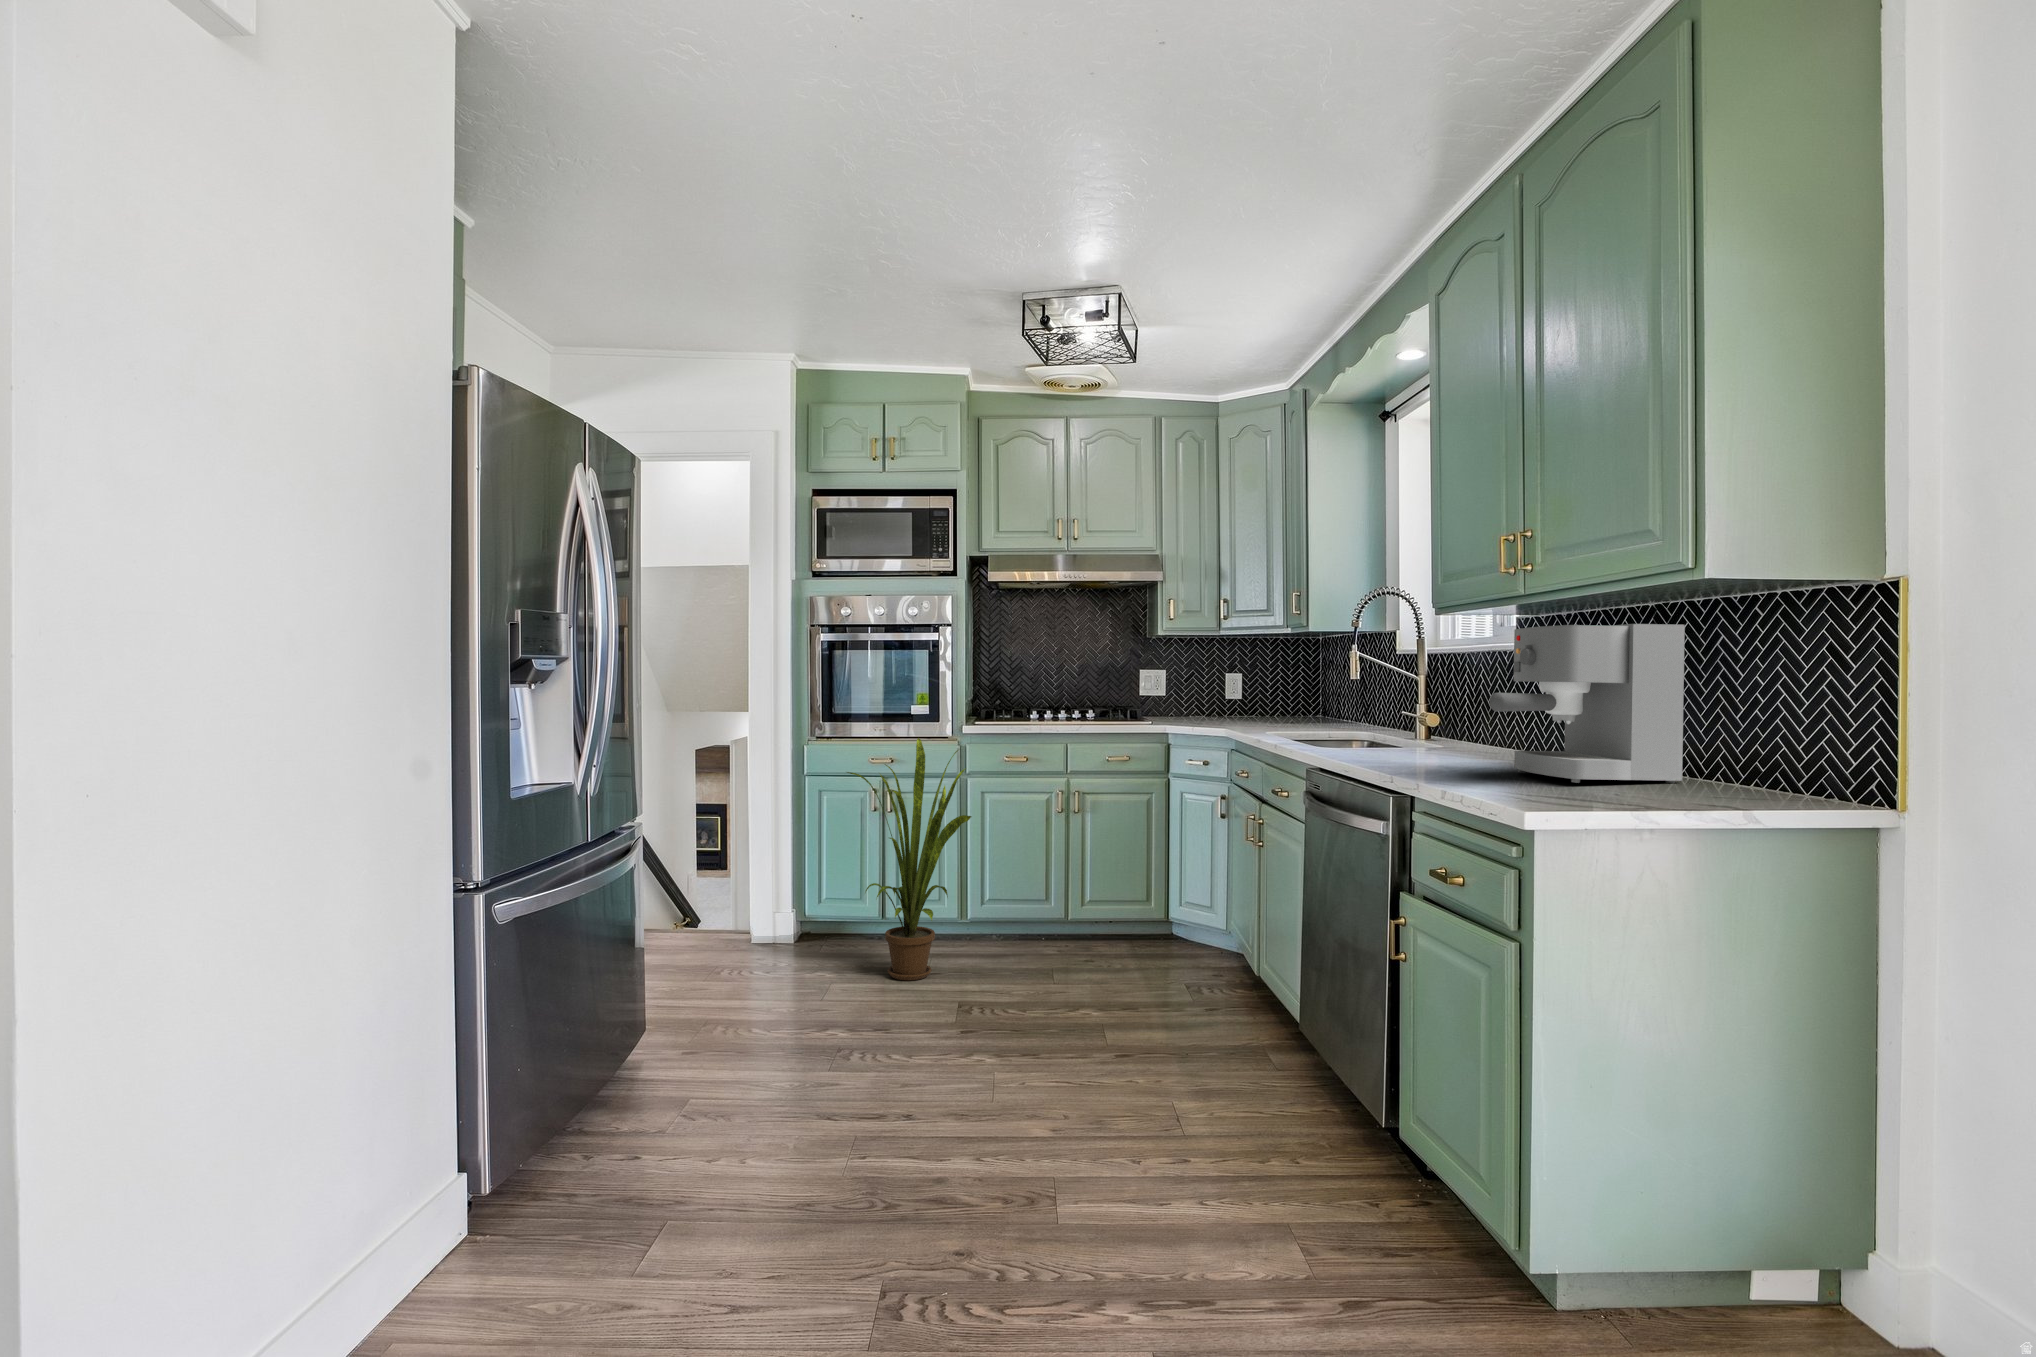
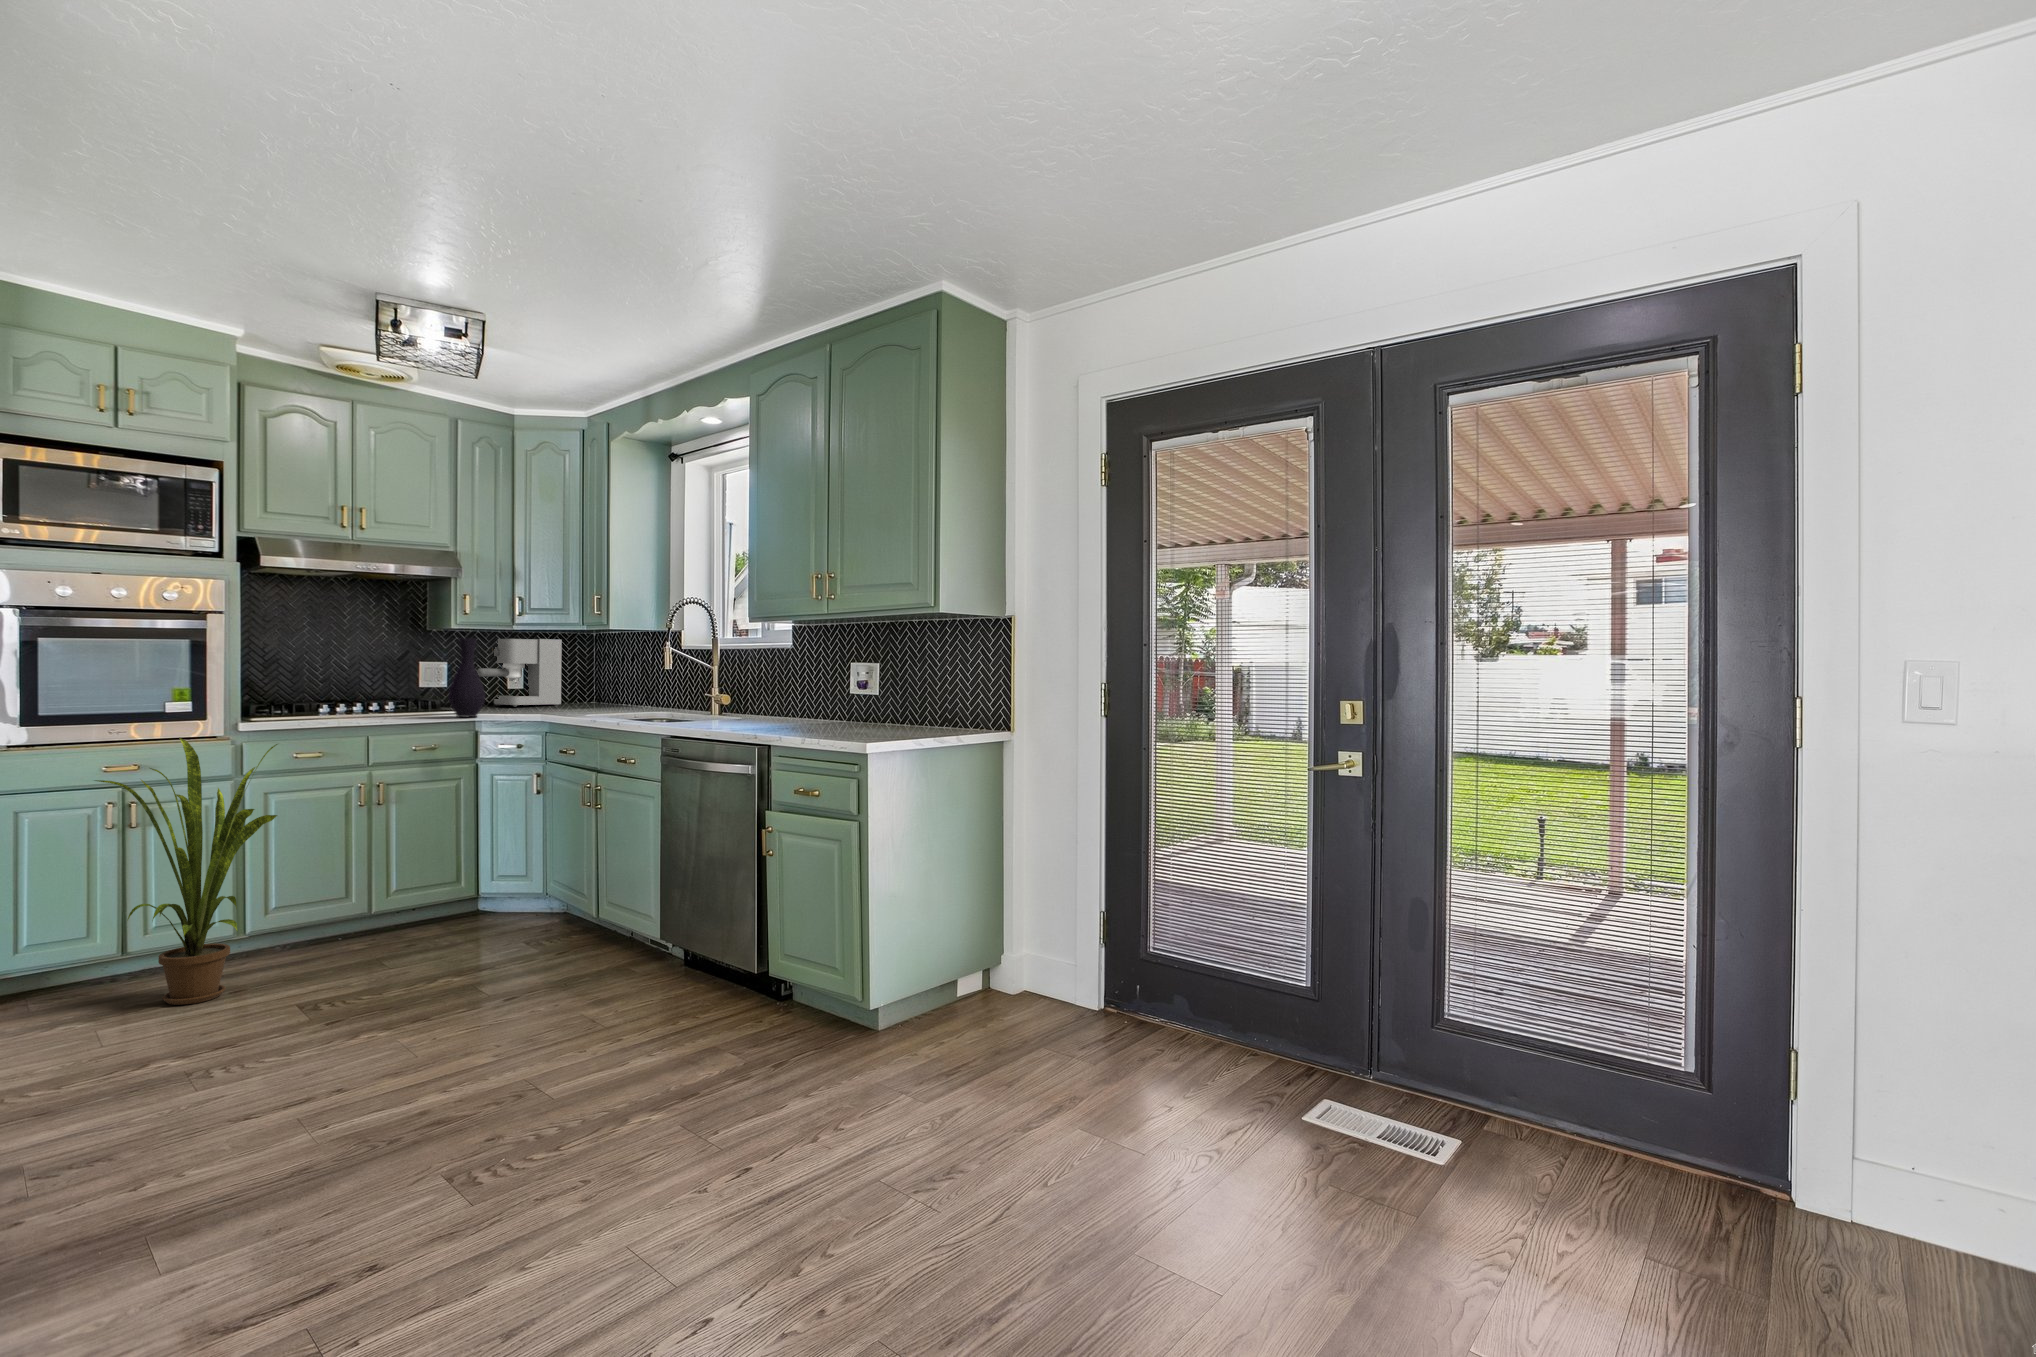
coffee maker: present [1489,624,1685,783] -> present [477,639,562,707]
vase: none [1143,645,1178,729] -> present [449,638,485,717]

